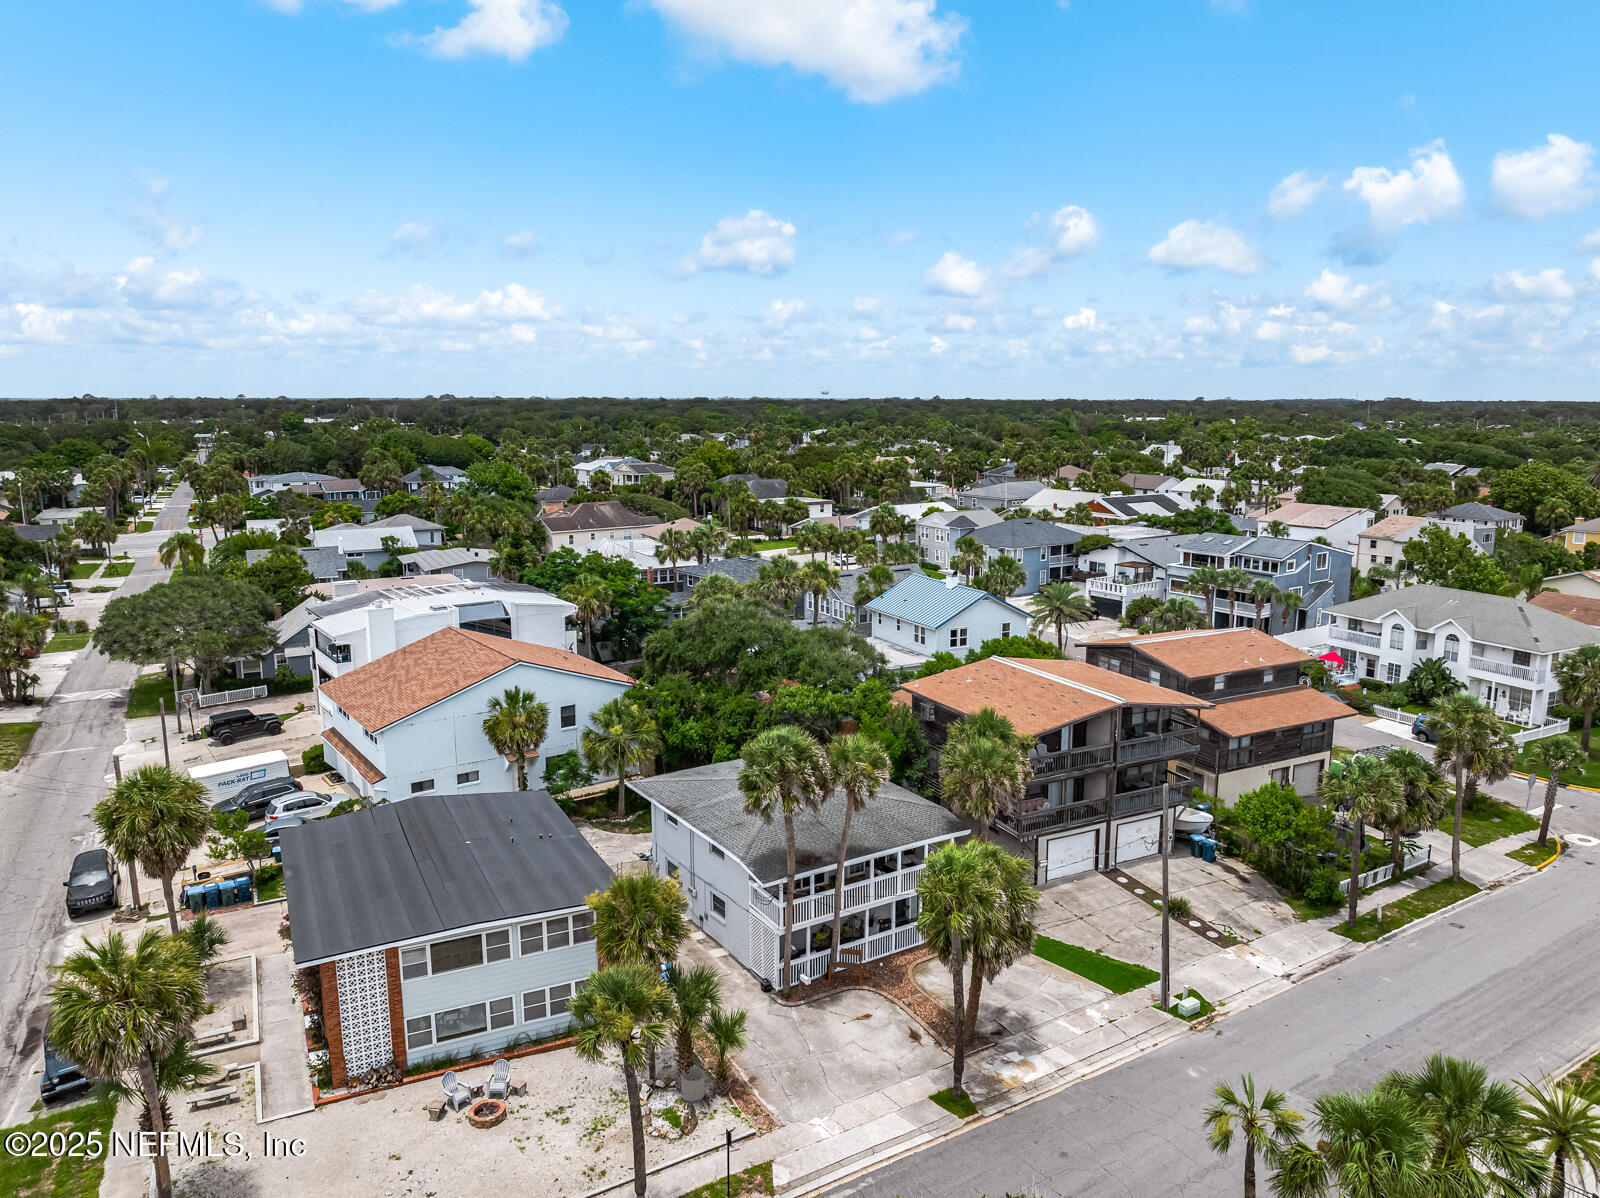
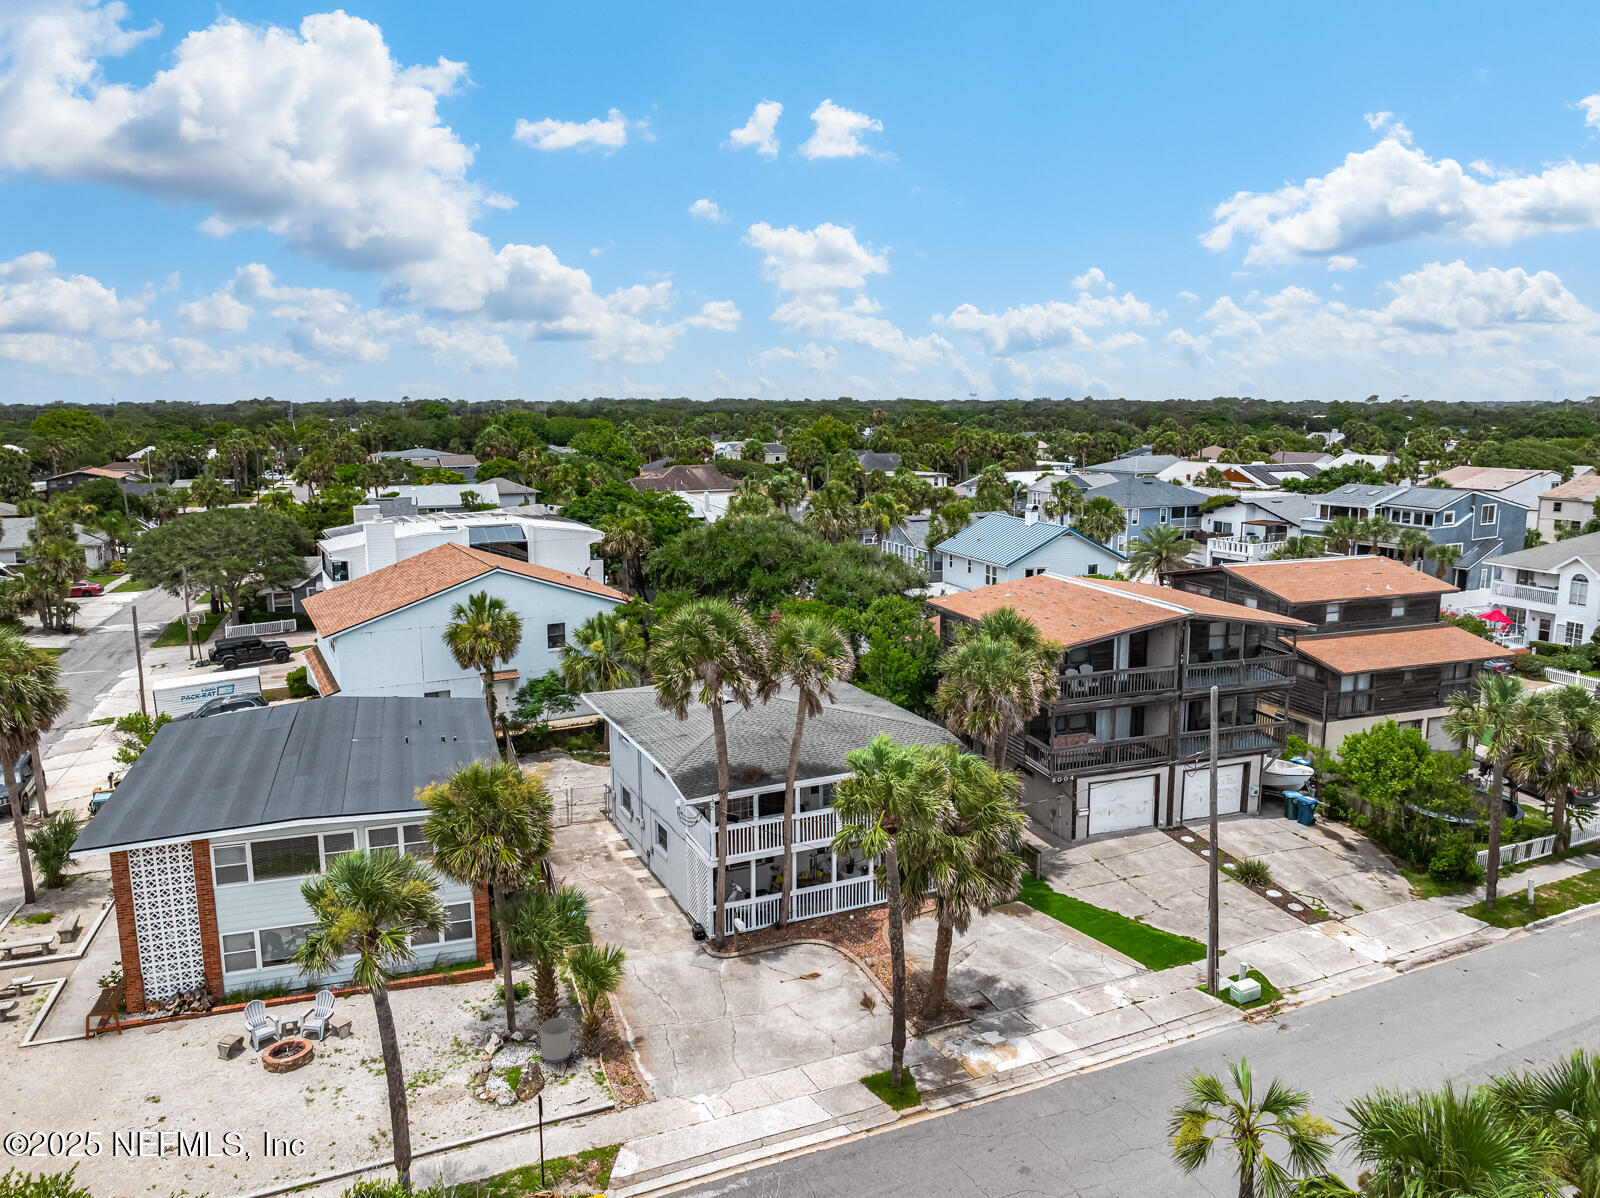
bench: present [829,948,862,986] -> present [86,970,128,1040]

